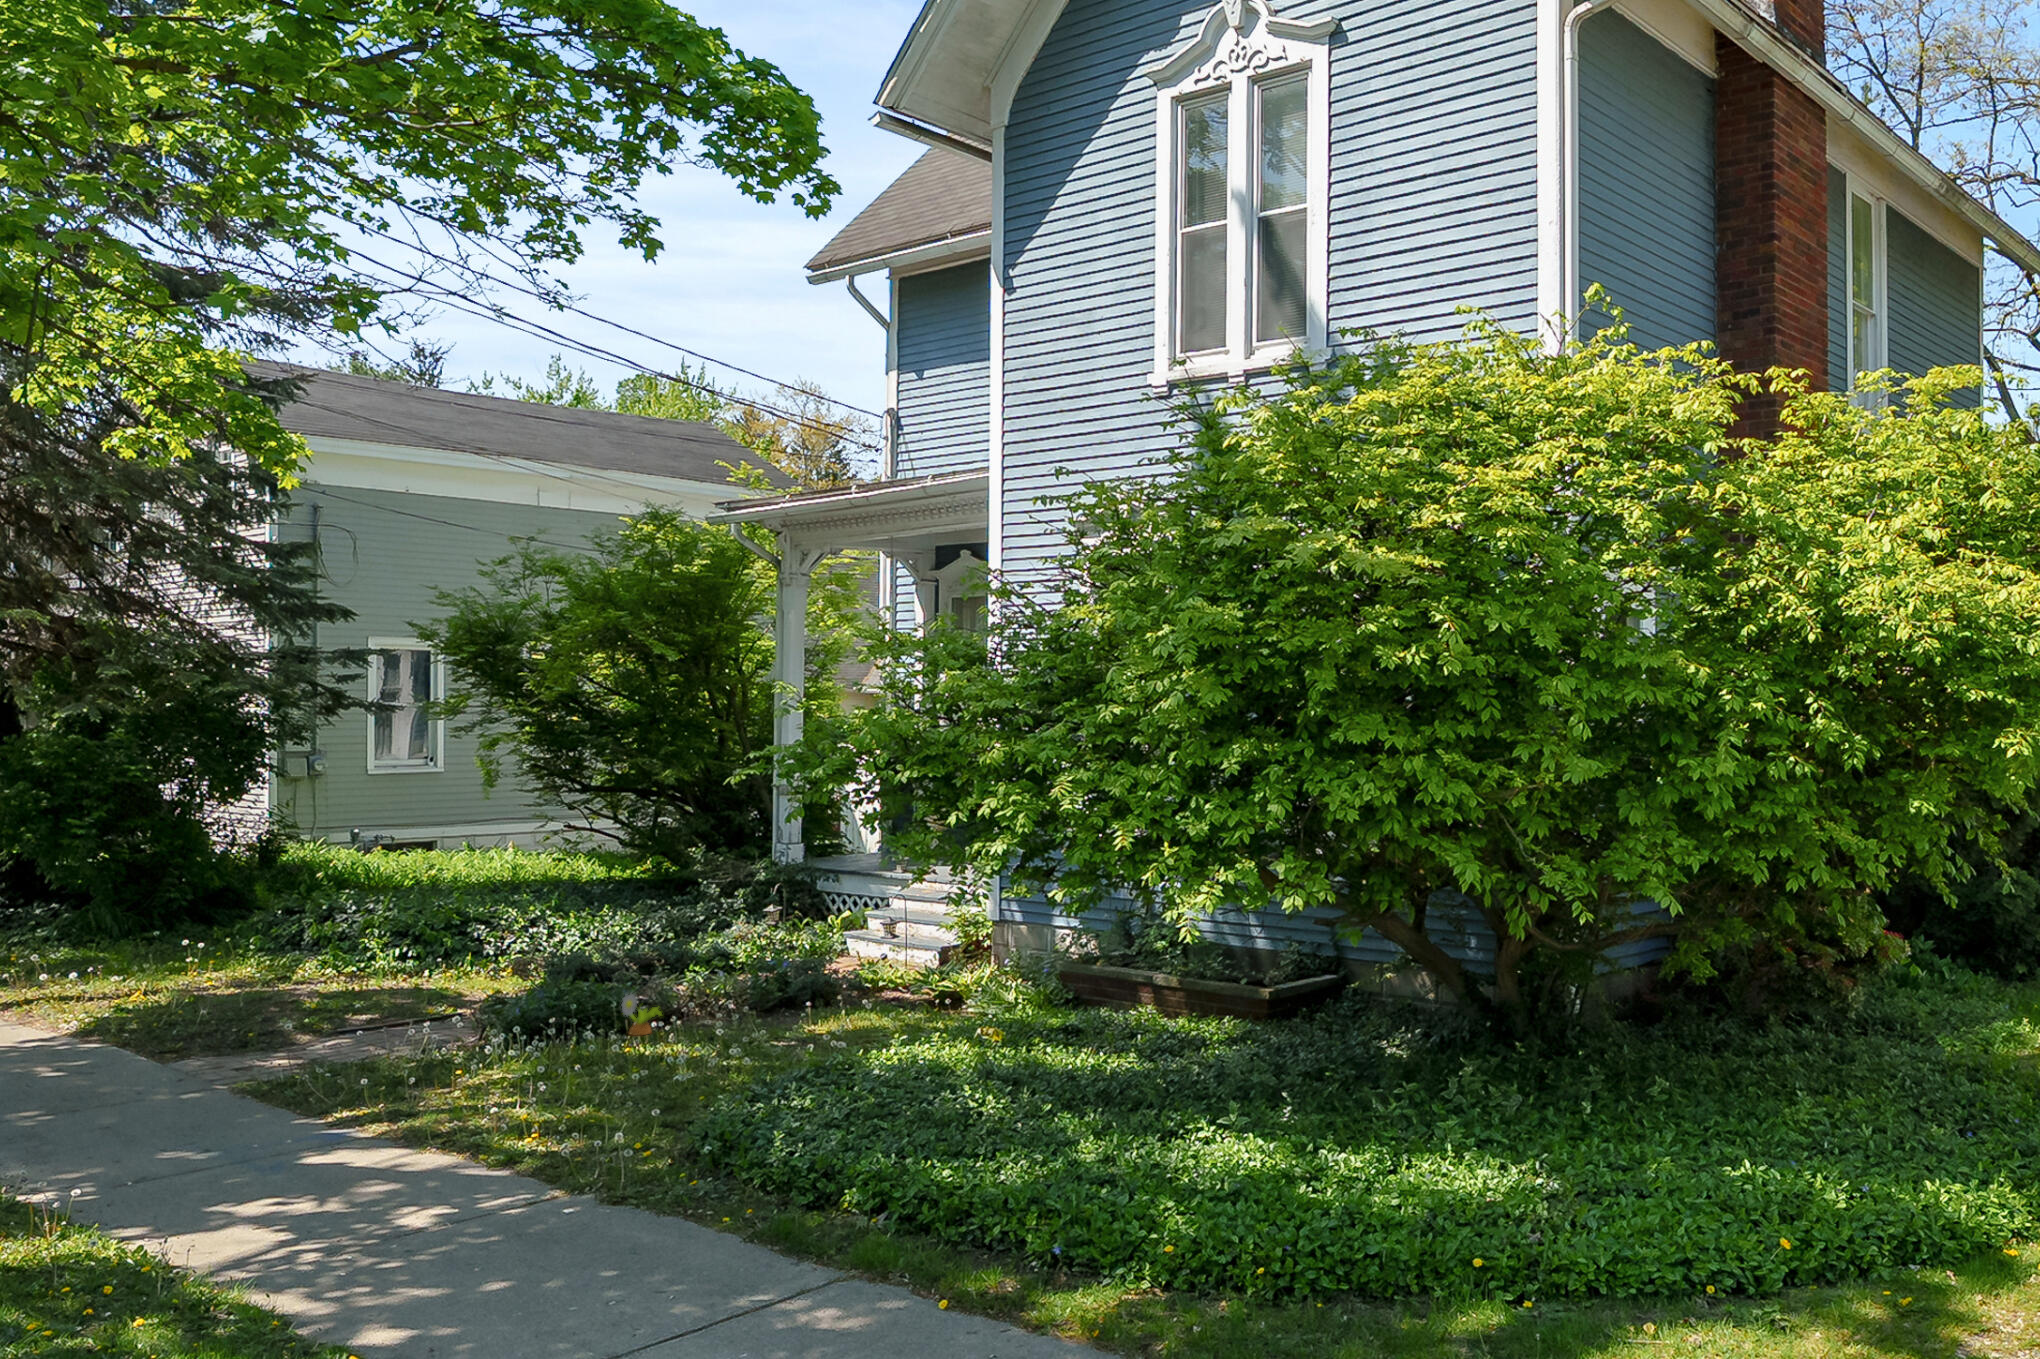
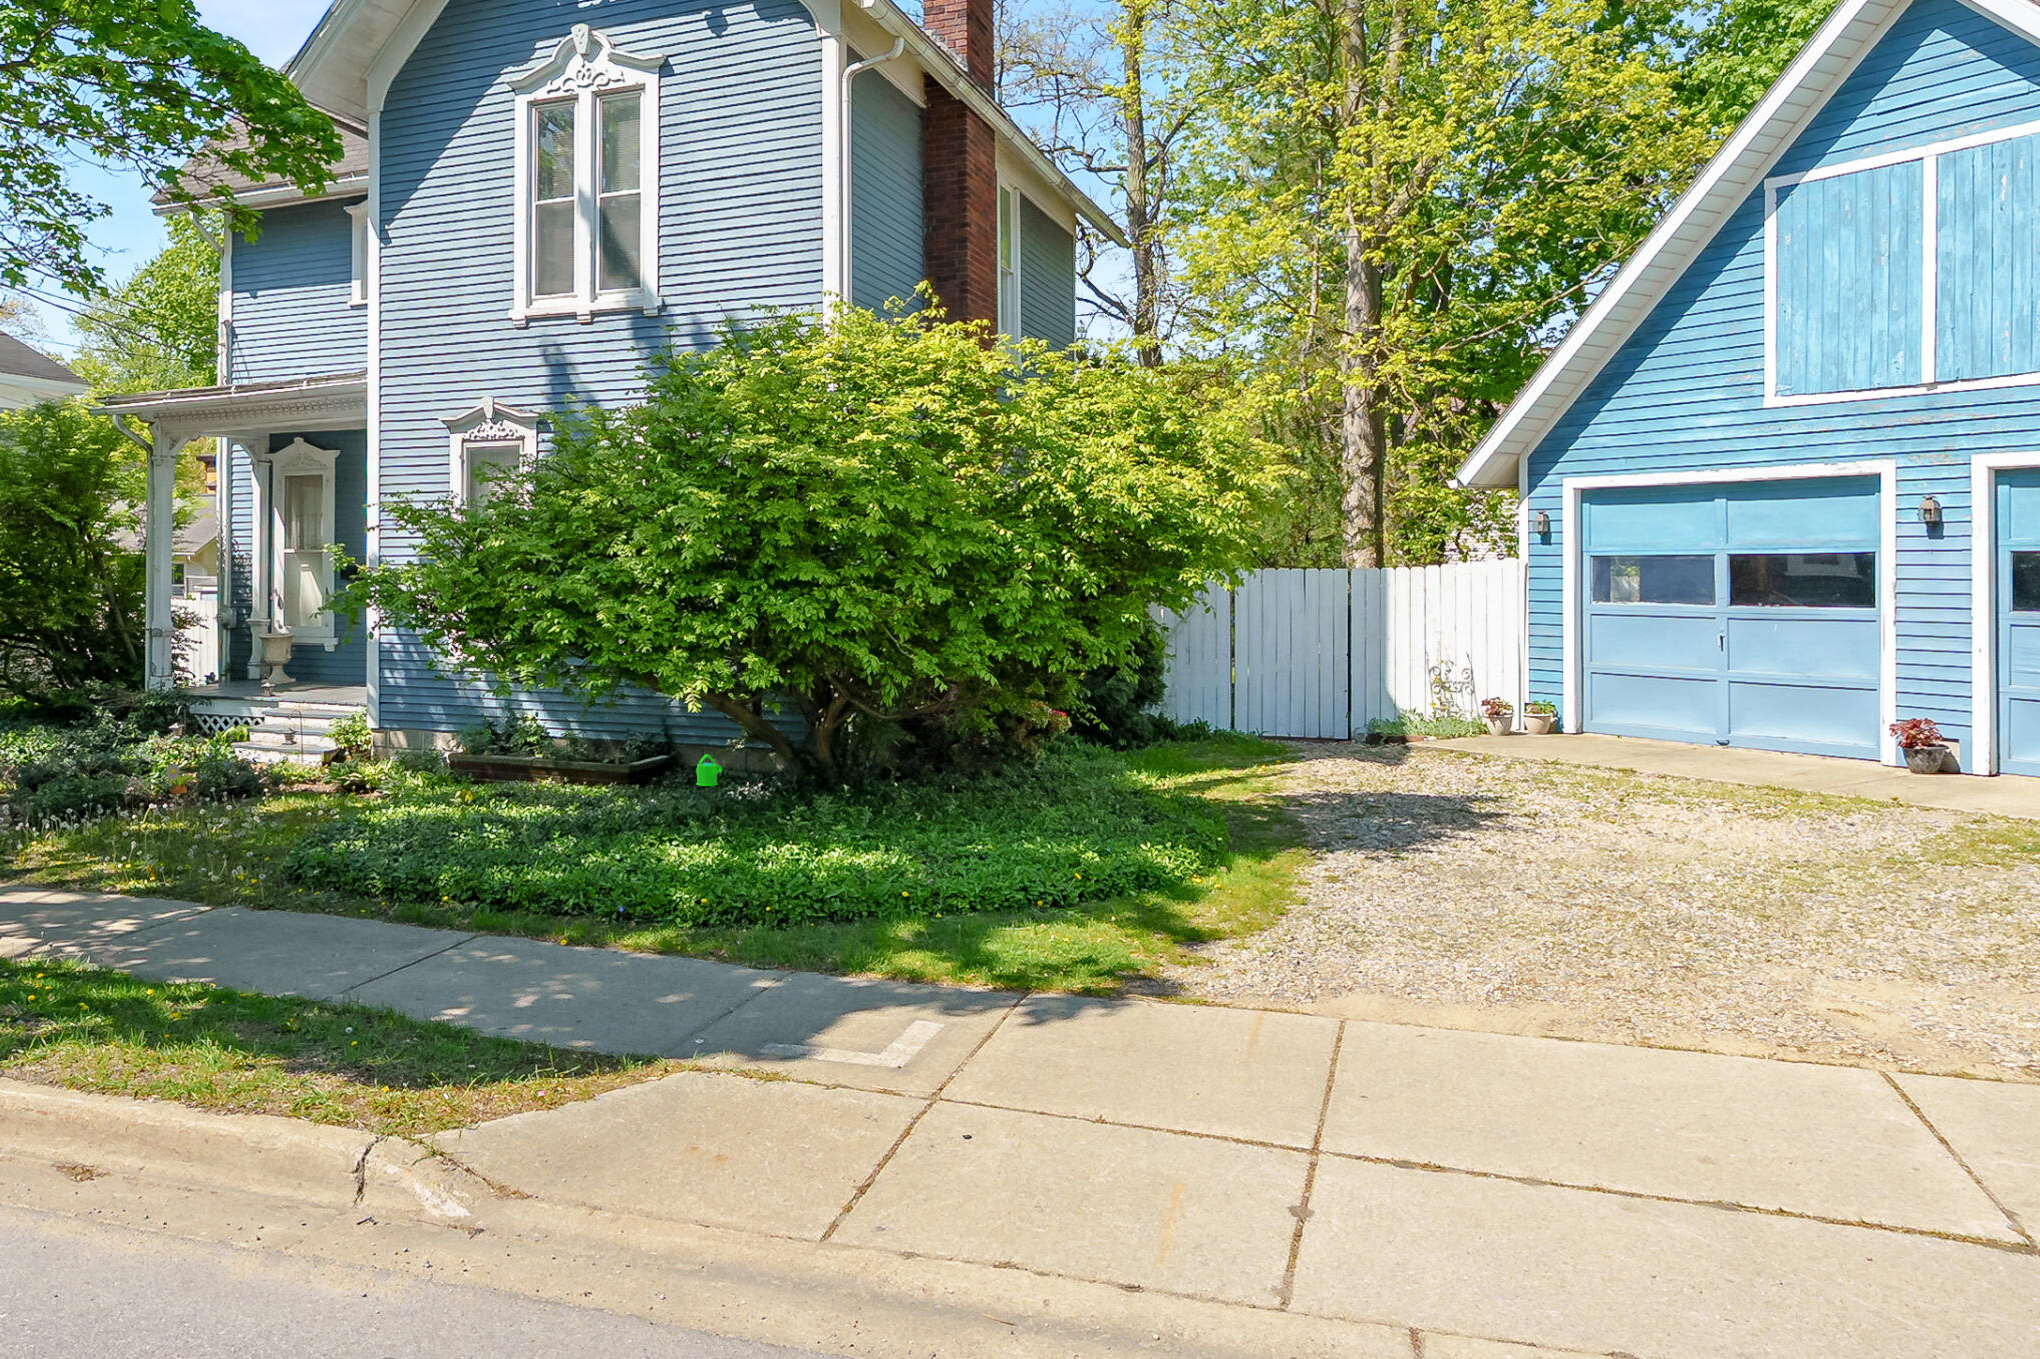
watering can: none [1355,996,1388,1044] -> present [696,754,722,786]

